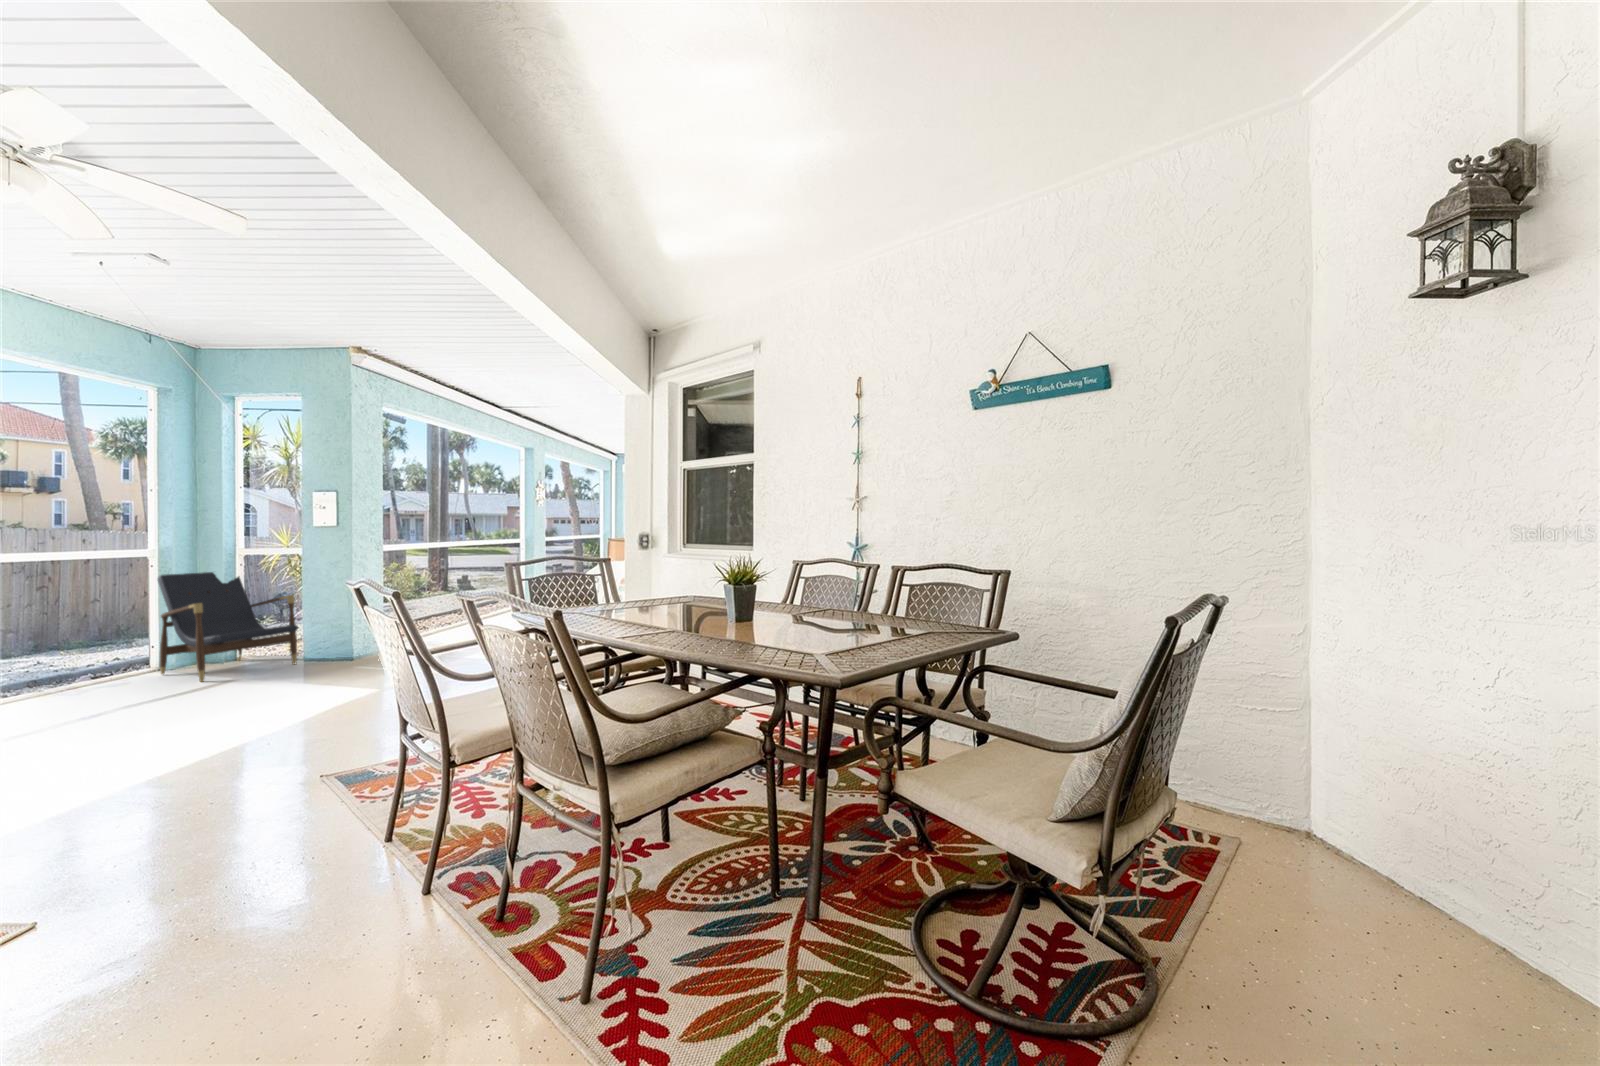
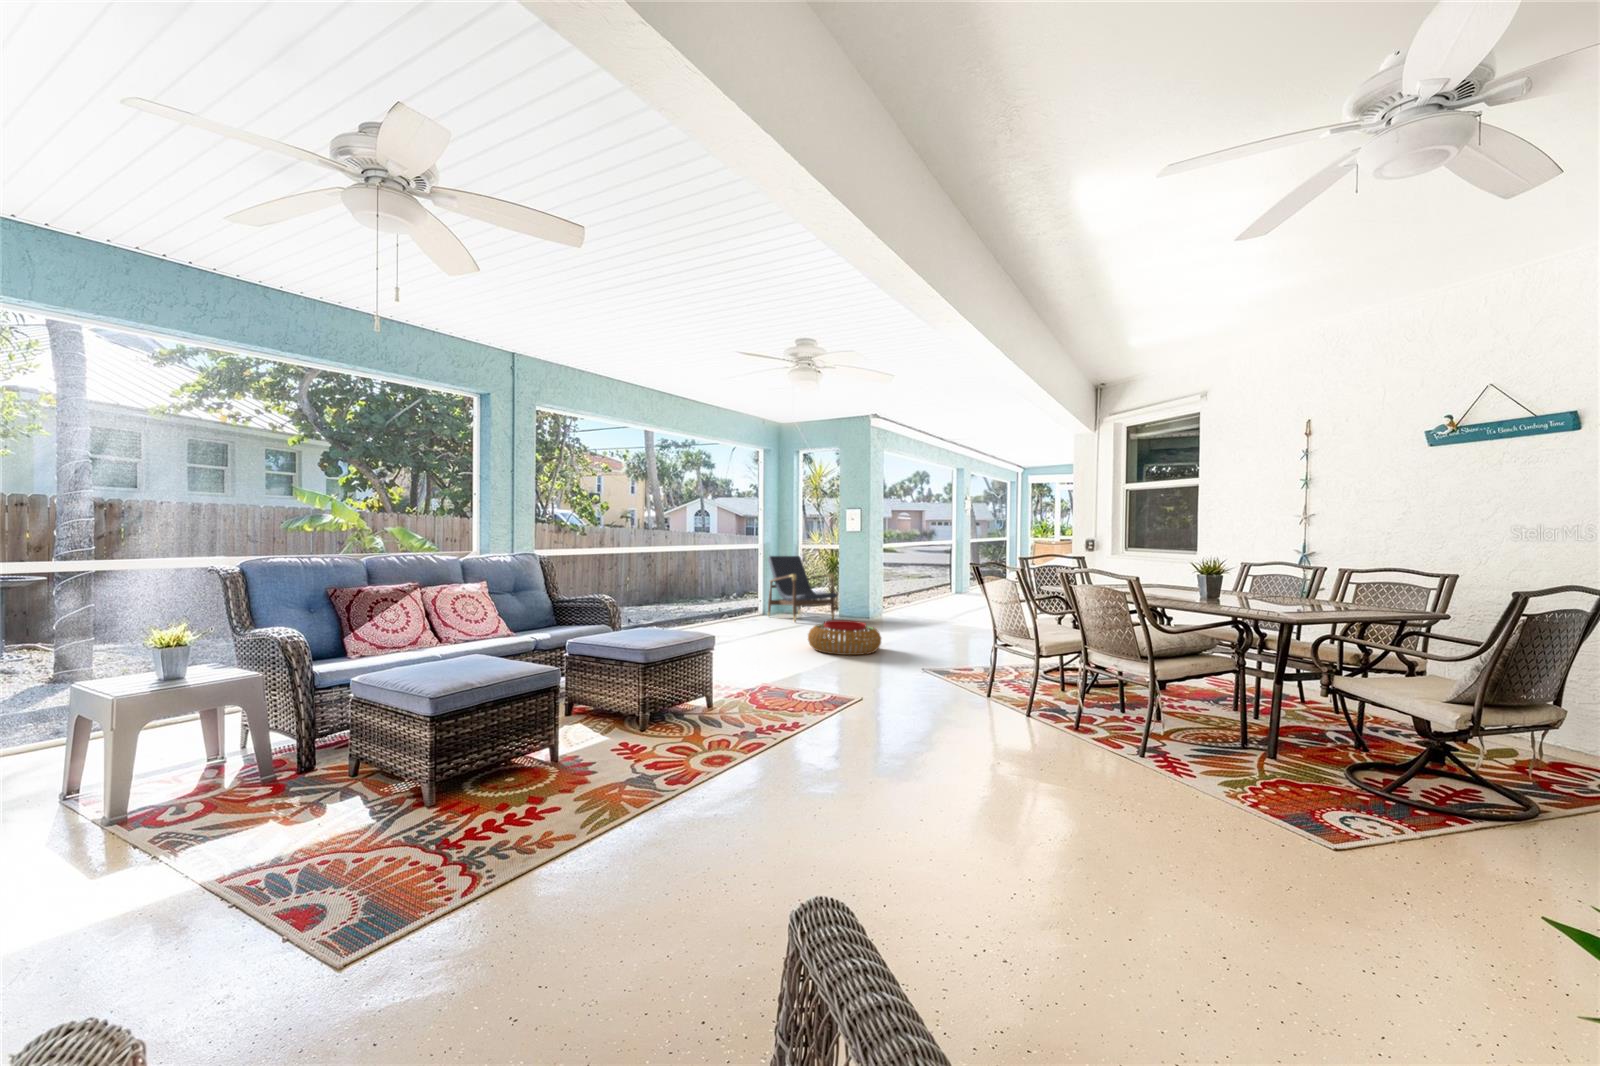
pouf: none [117,685,294,760] -> present [808,620,881,655]

